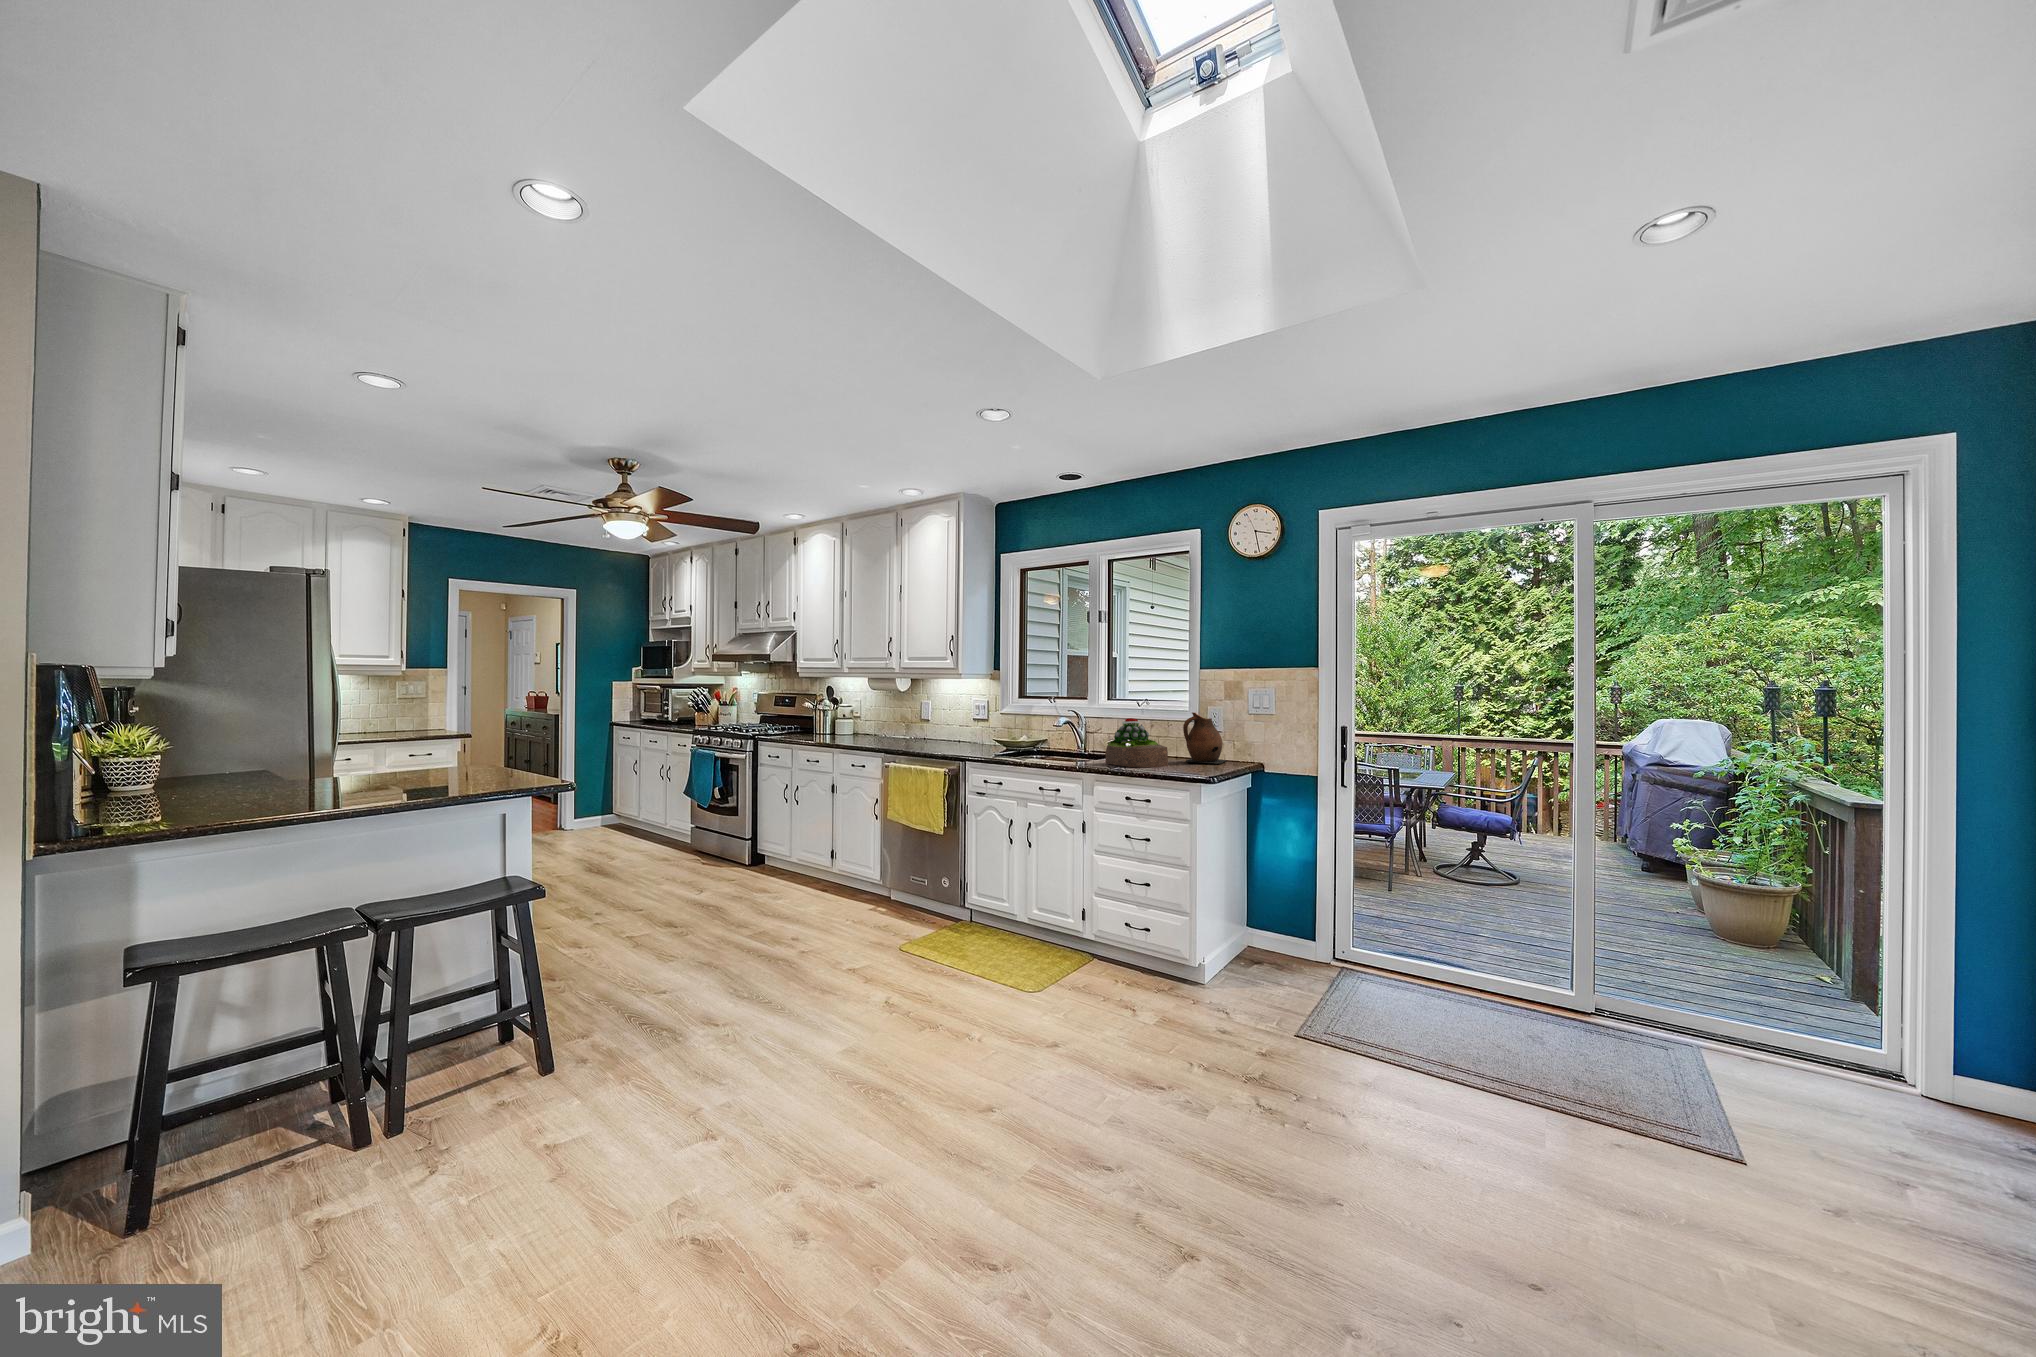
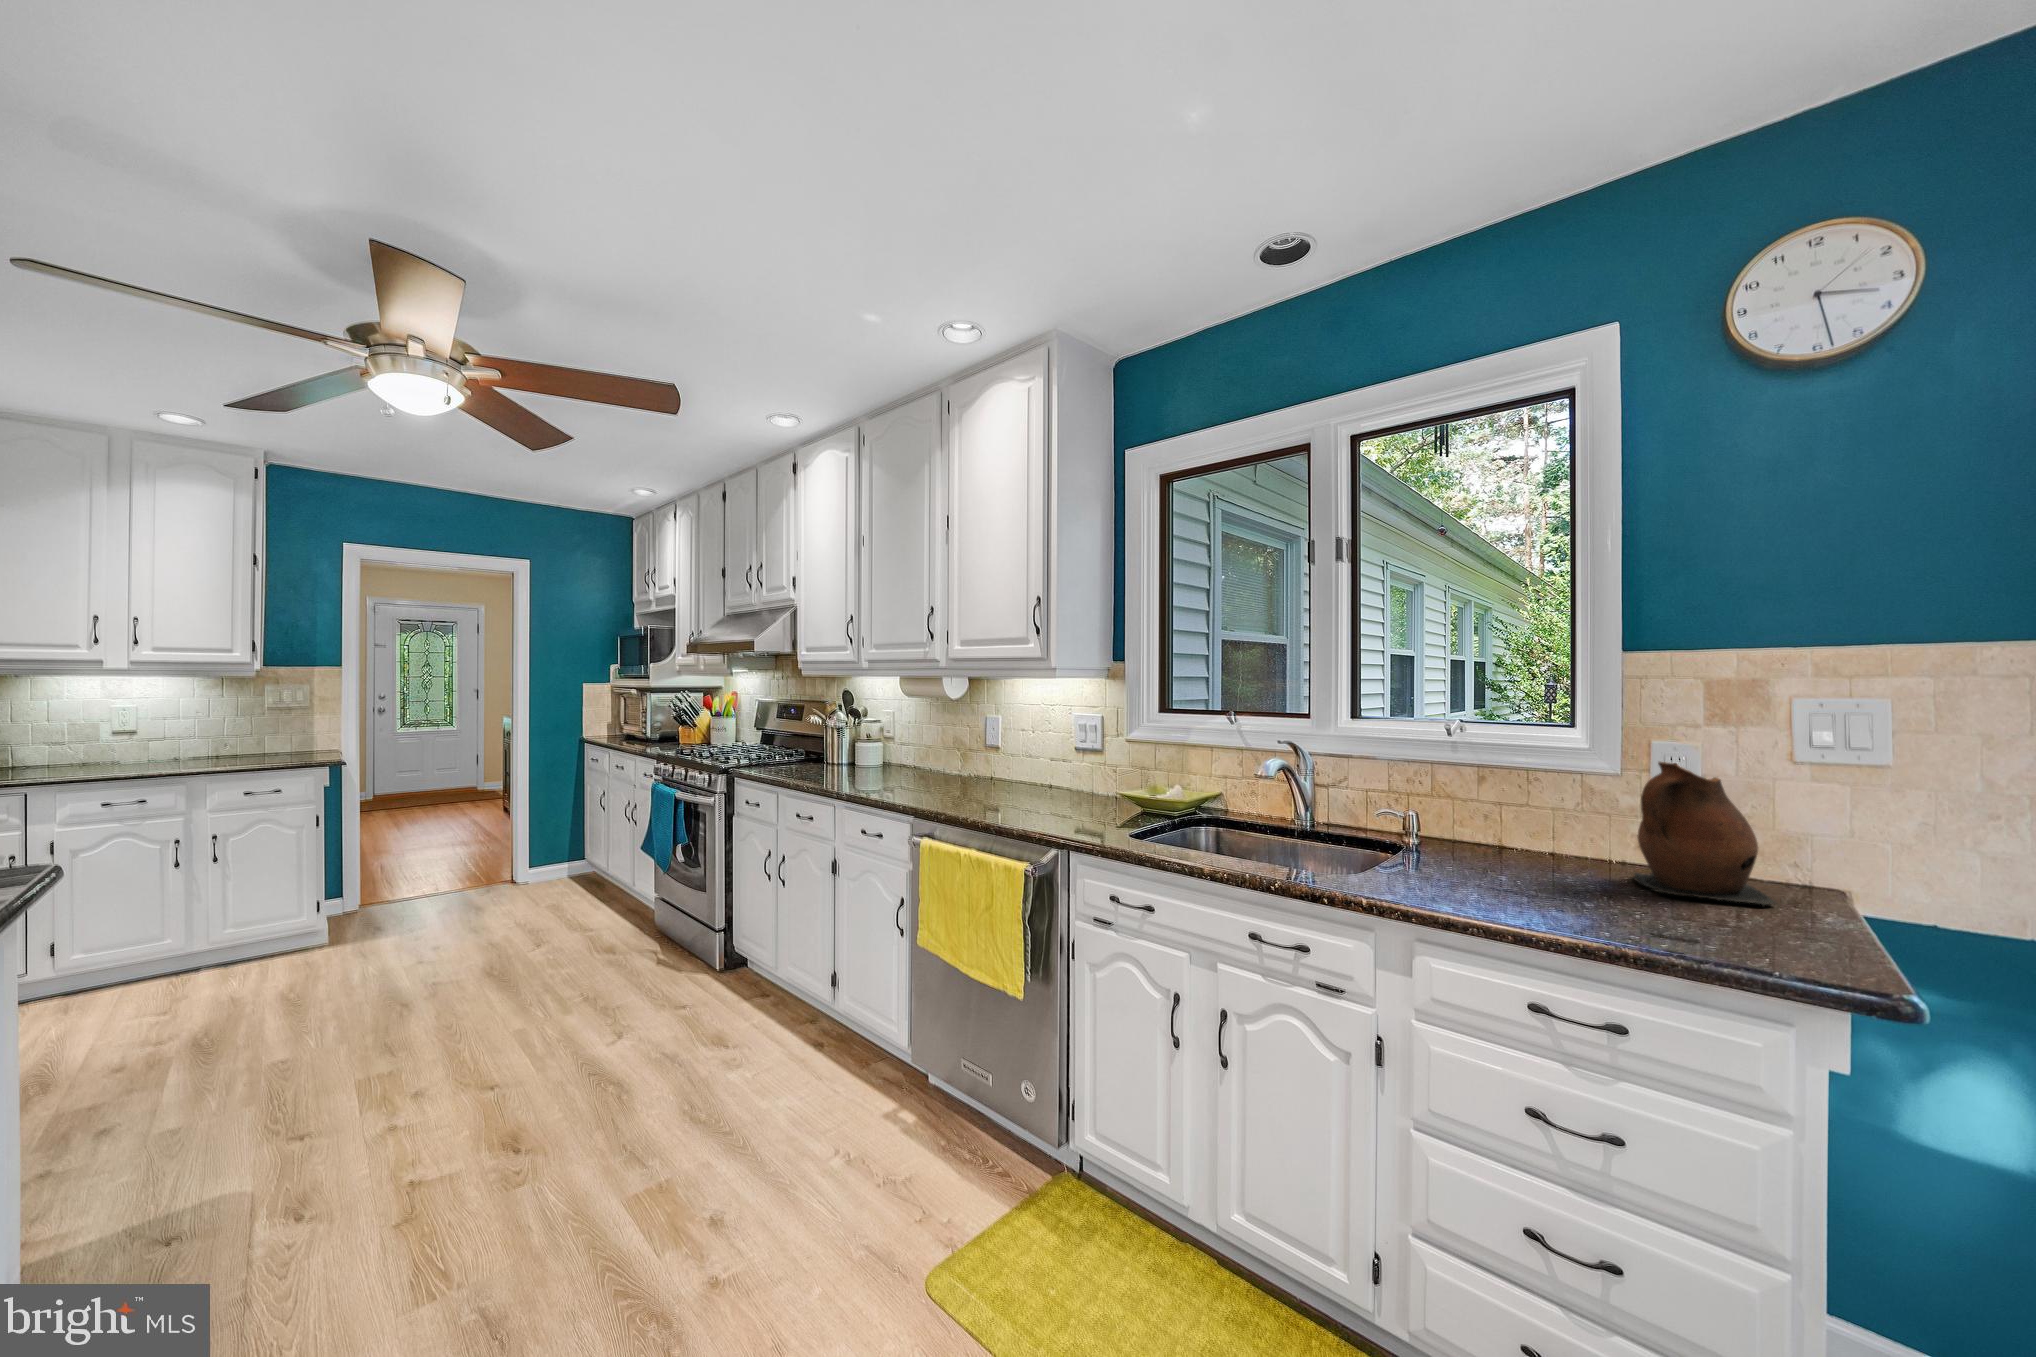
succulent plant: present [1106,718,1168,767] -> none [1432,777,1632,921]

